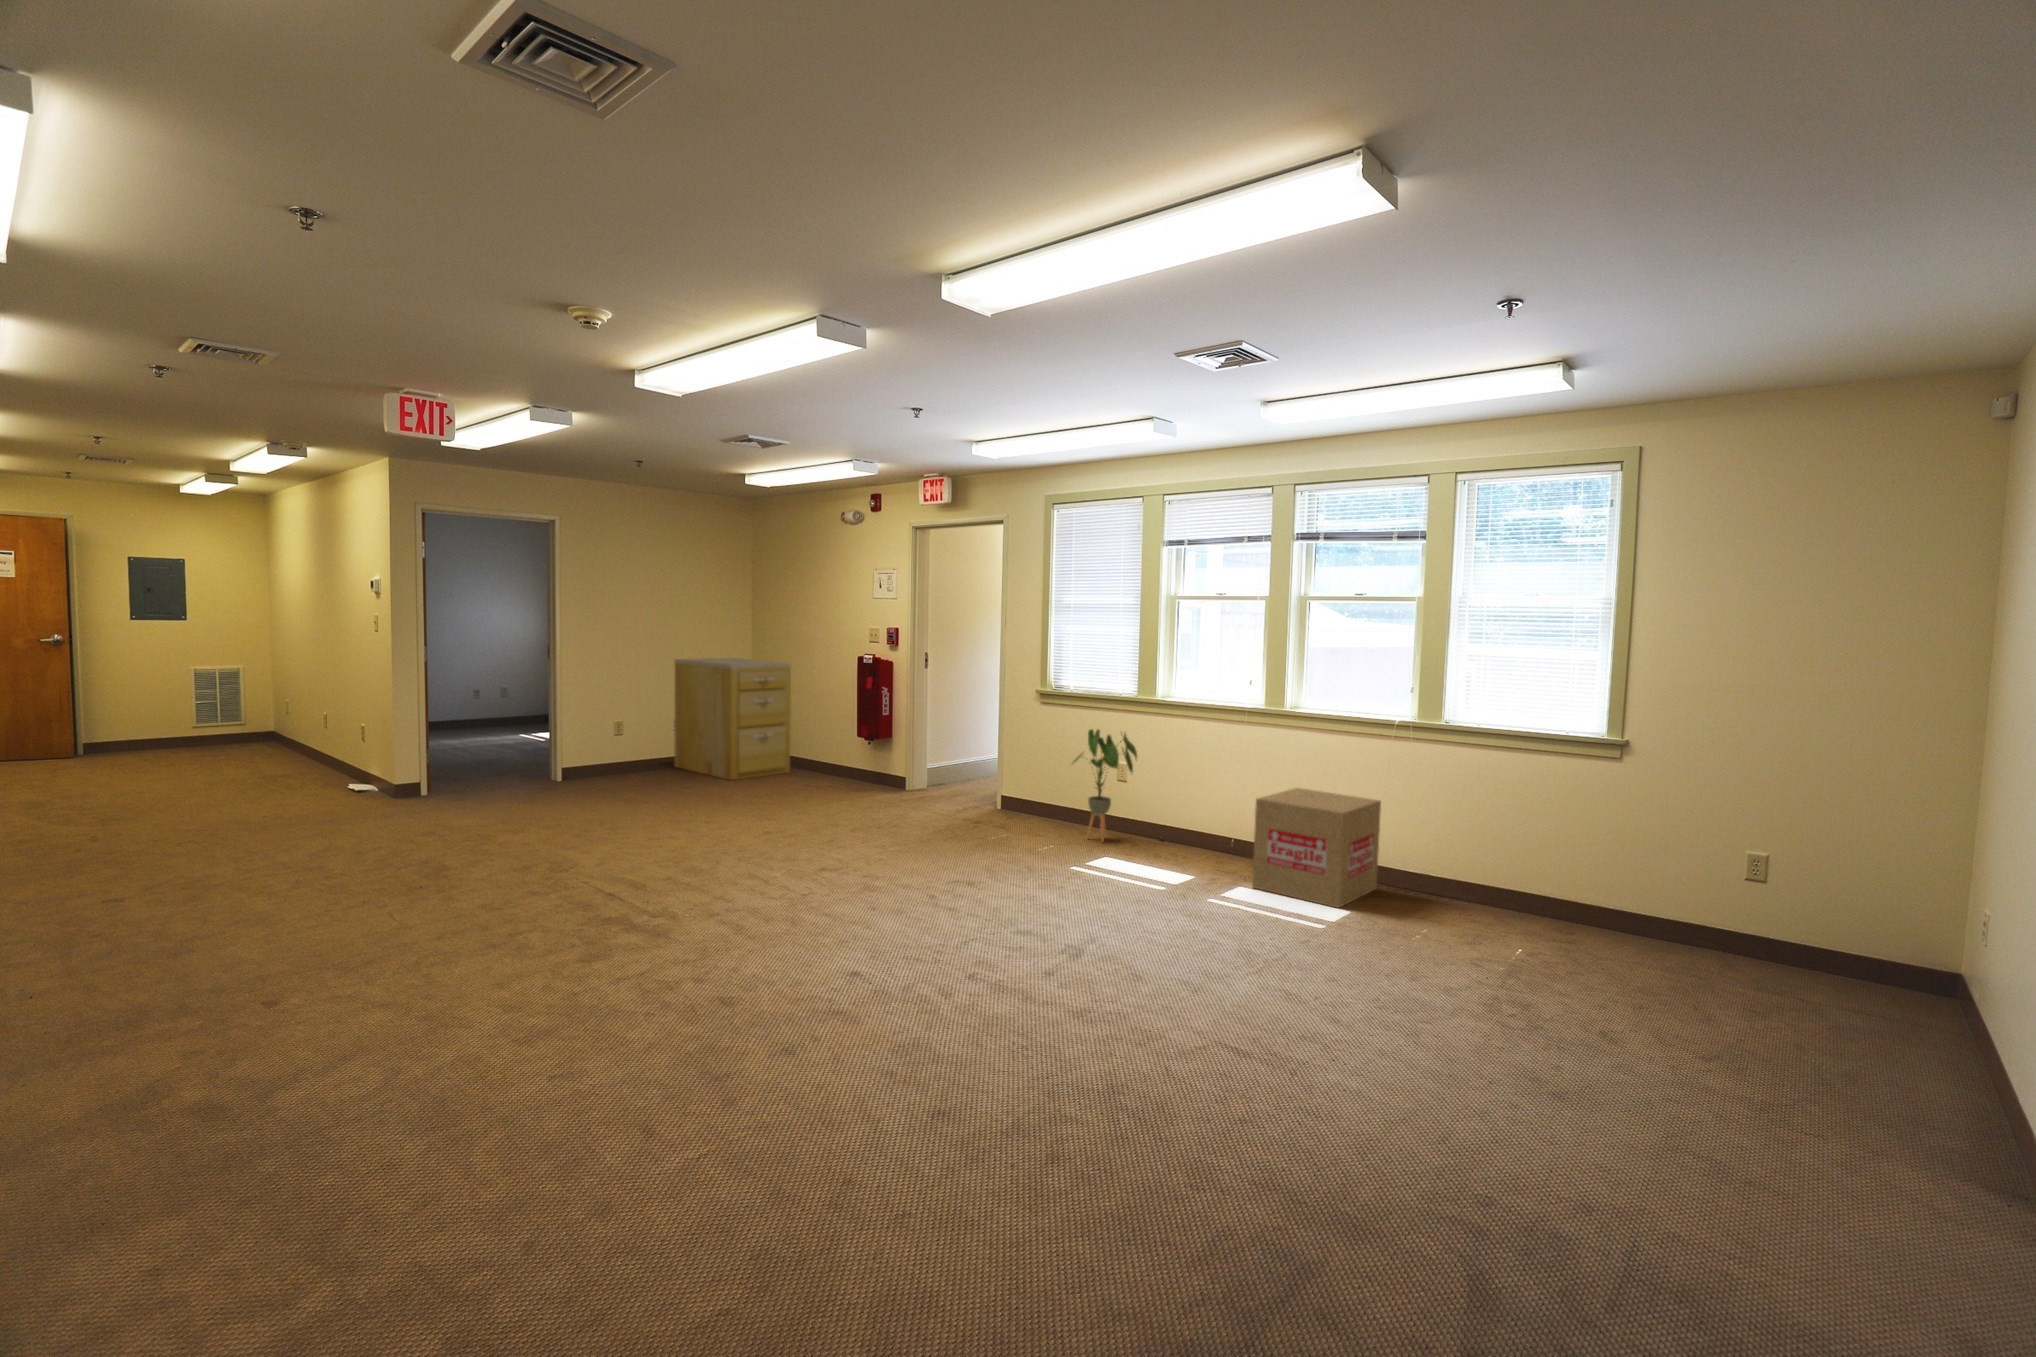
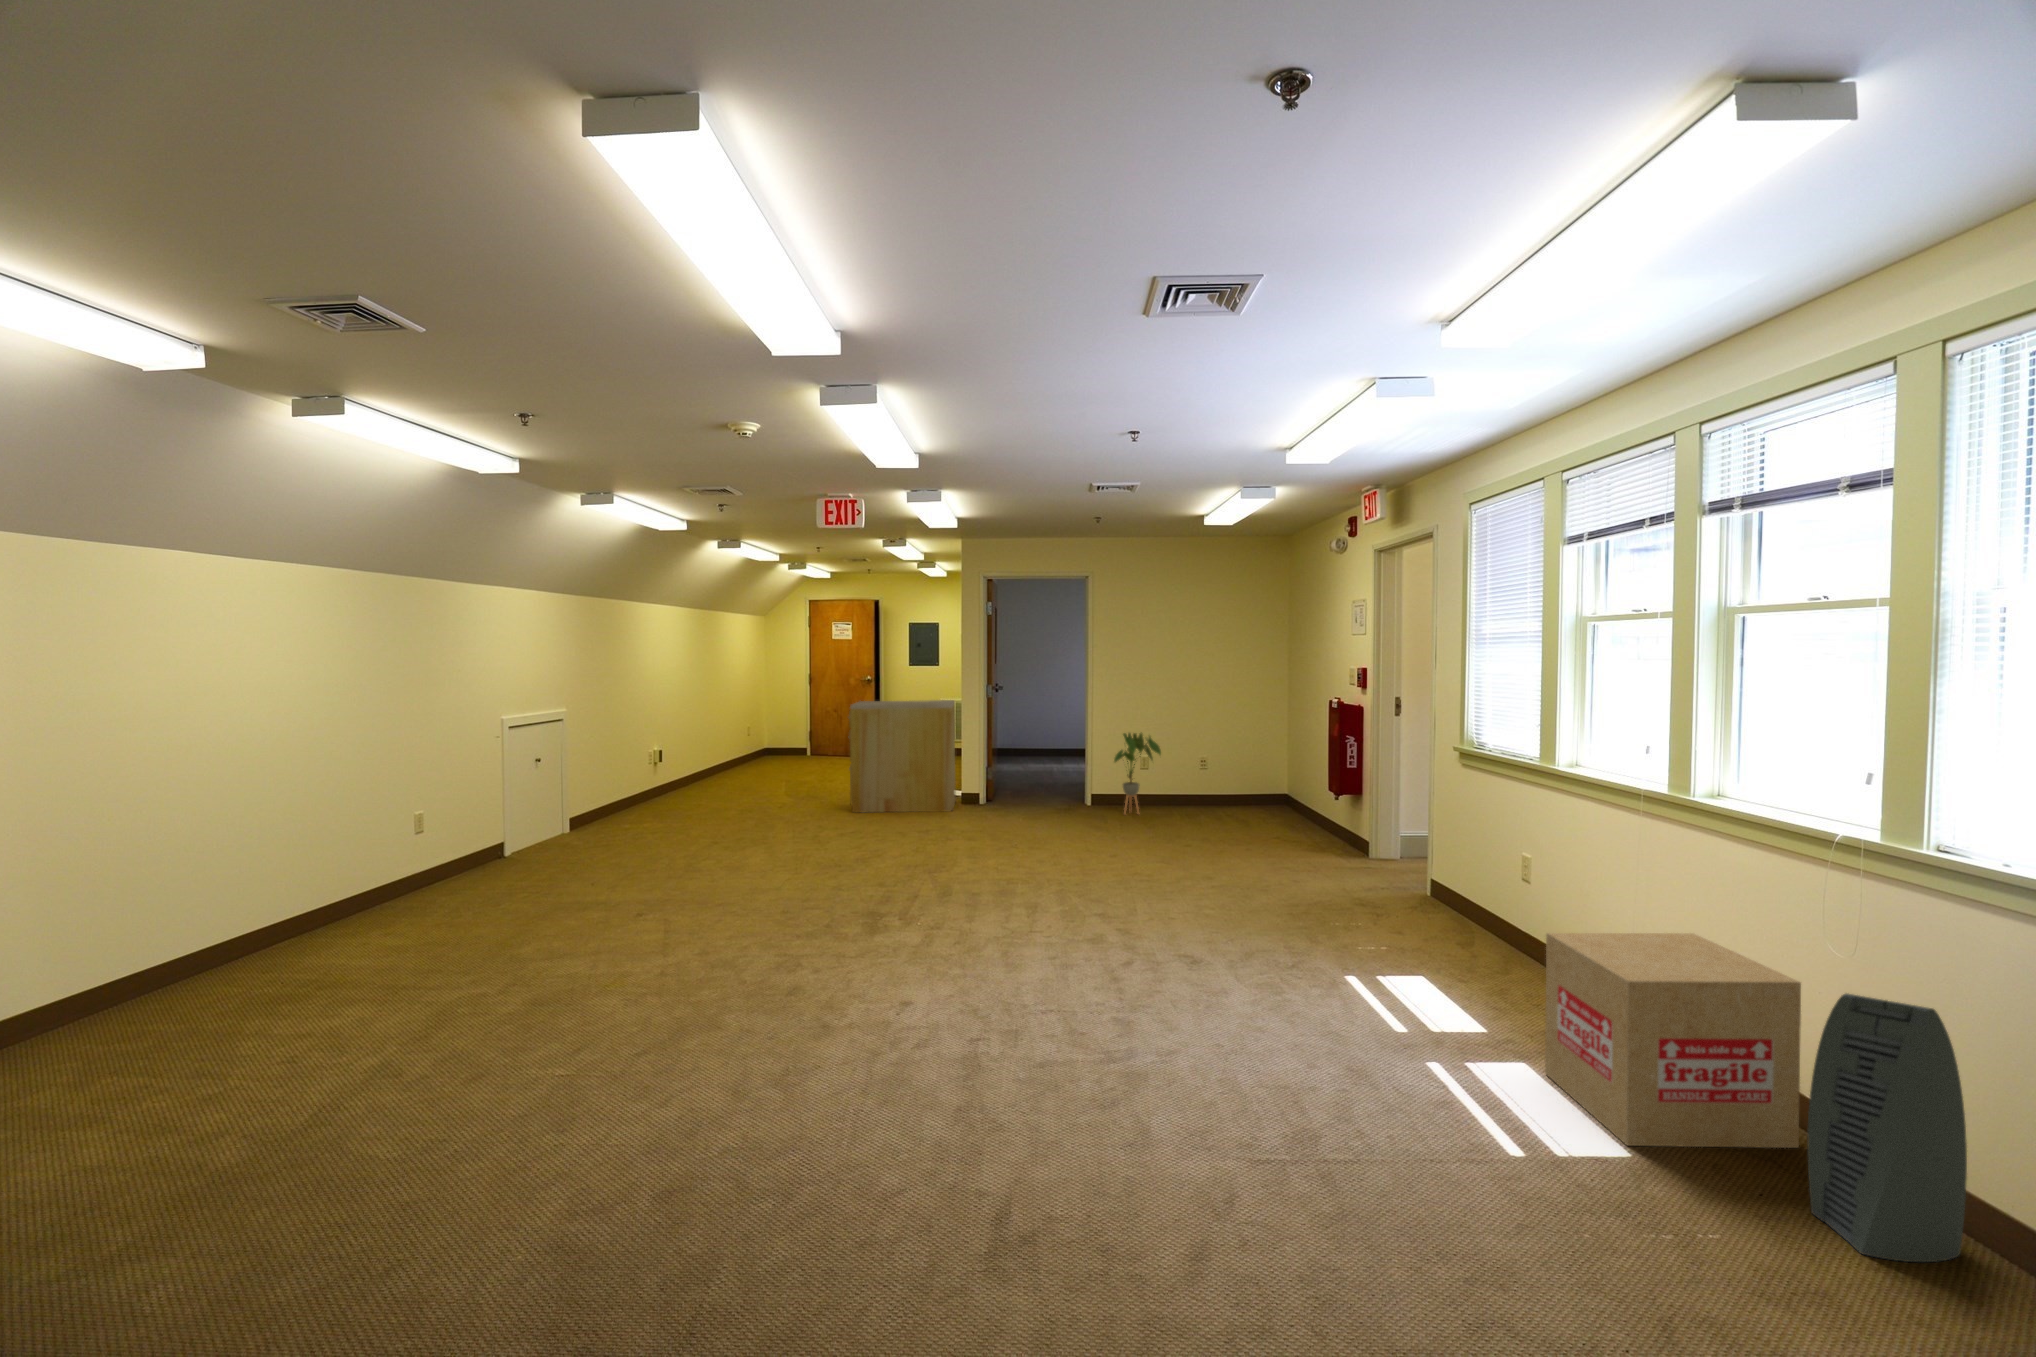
filing cabinet: present [674,658,791,780] -> present [848,700,956,813]
house plant: present [1073,729,1137,842] -> present [1114,733,1161,814]
air purifier: none [1426,796,1480,920] -> present [1807,994,1967,1262]

